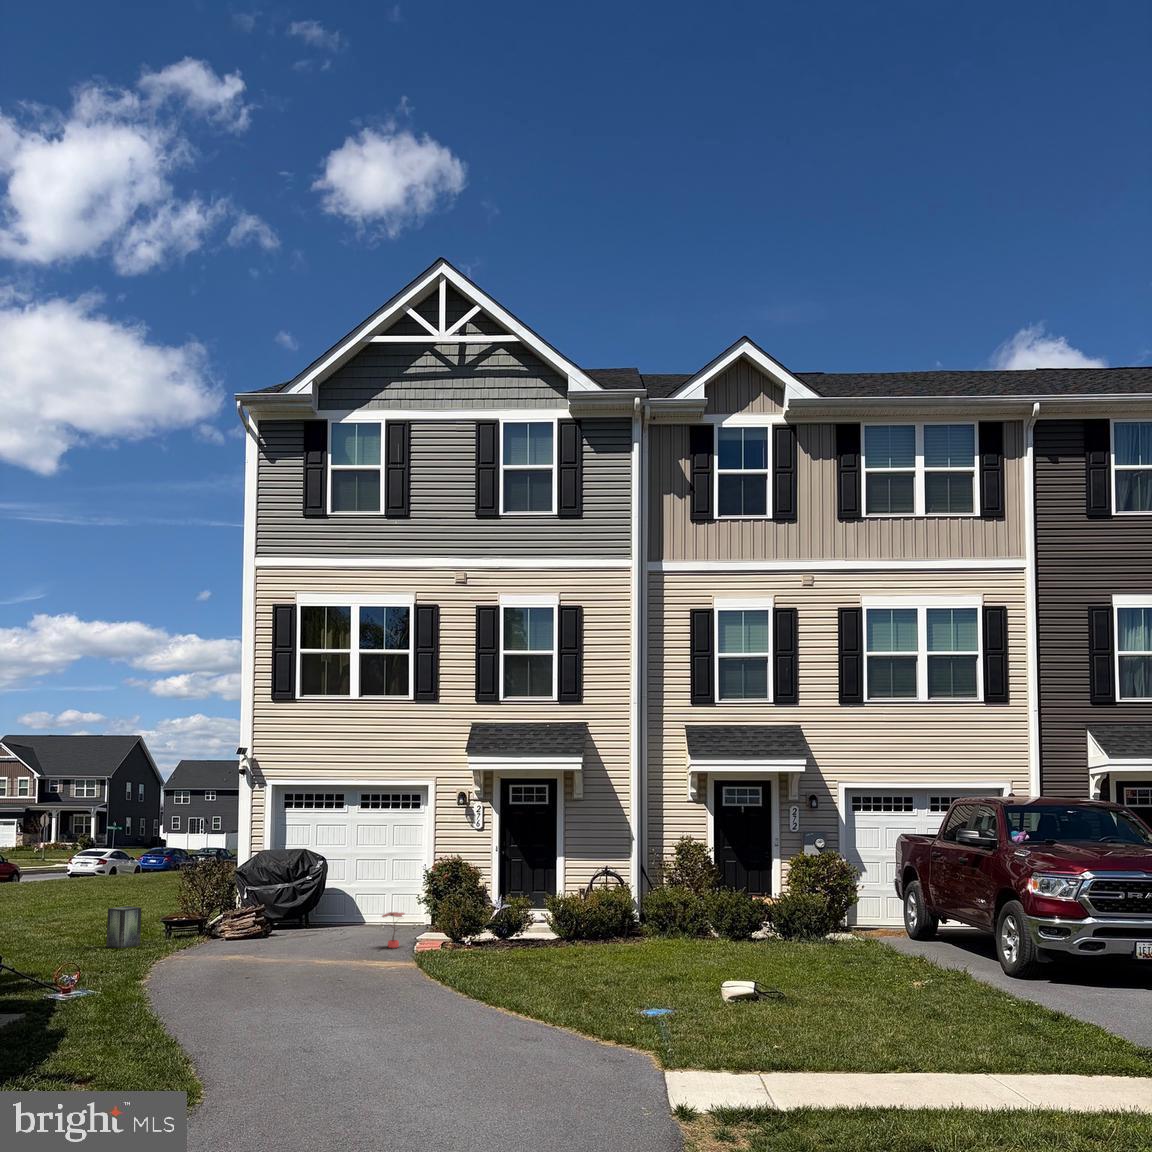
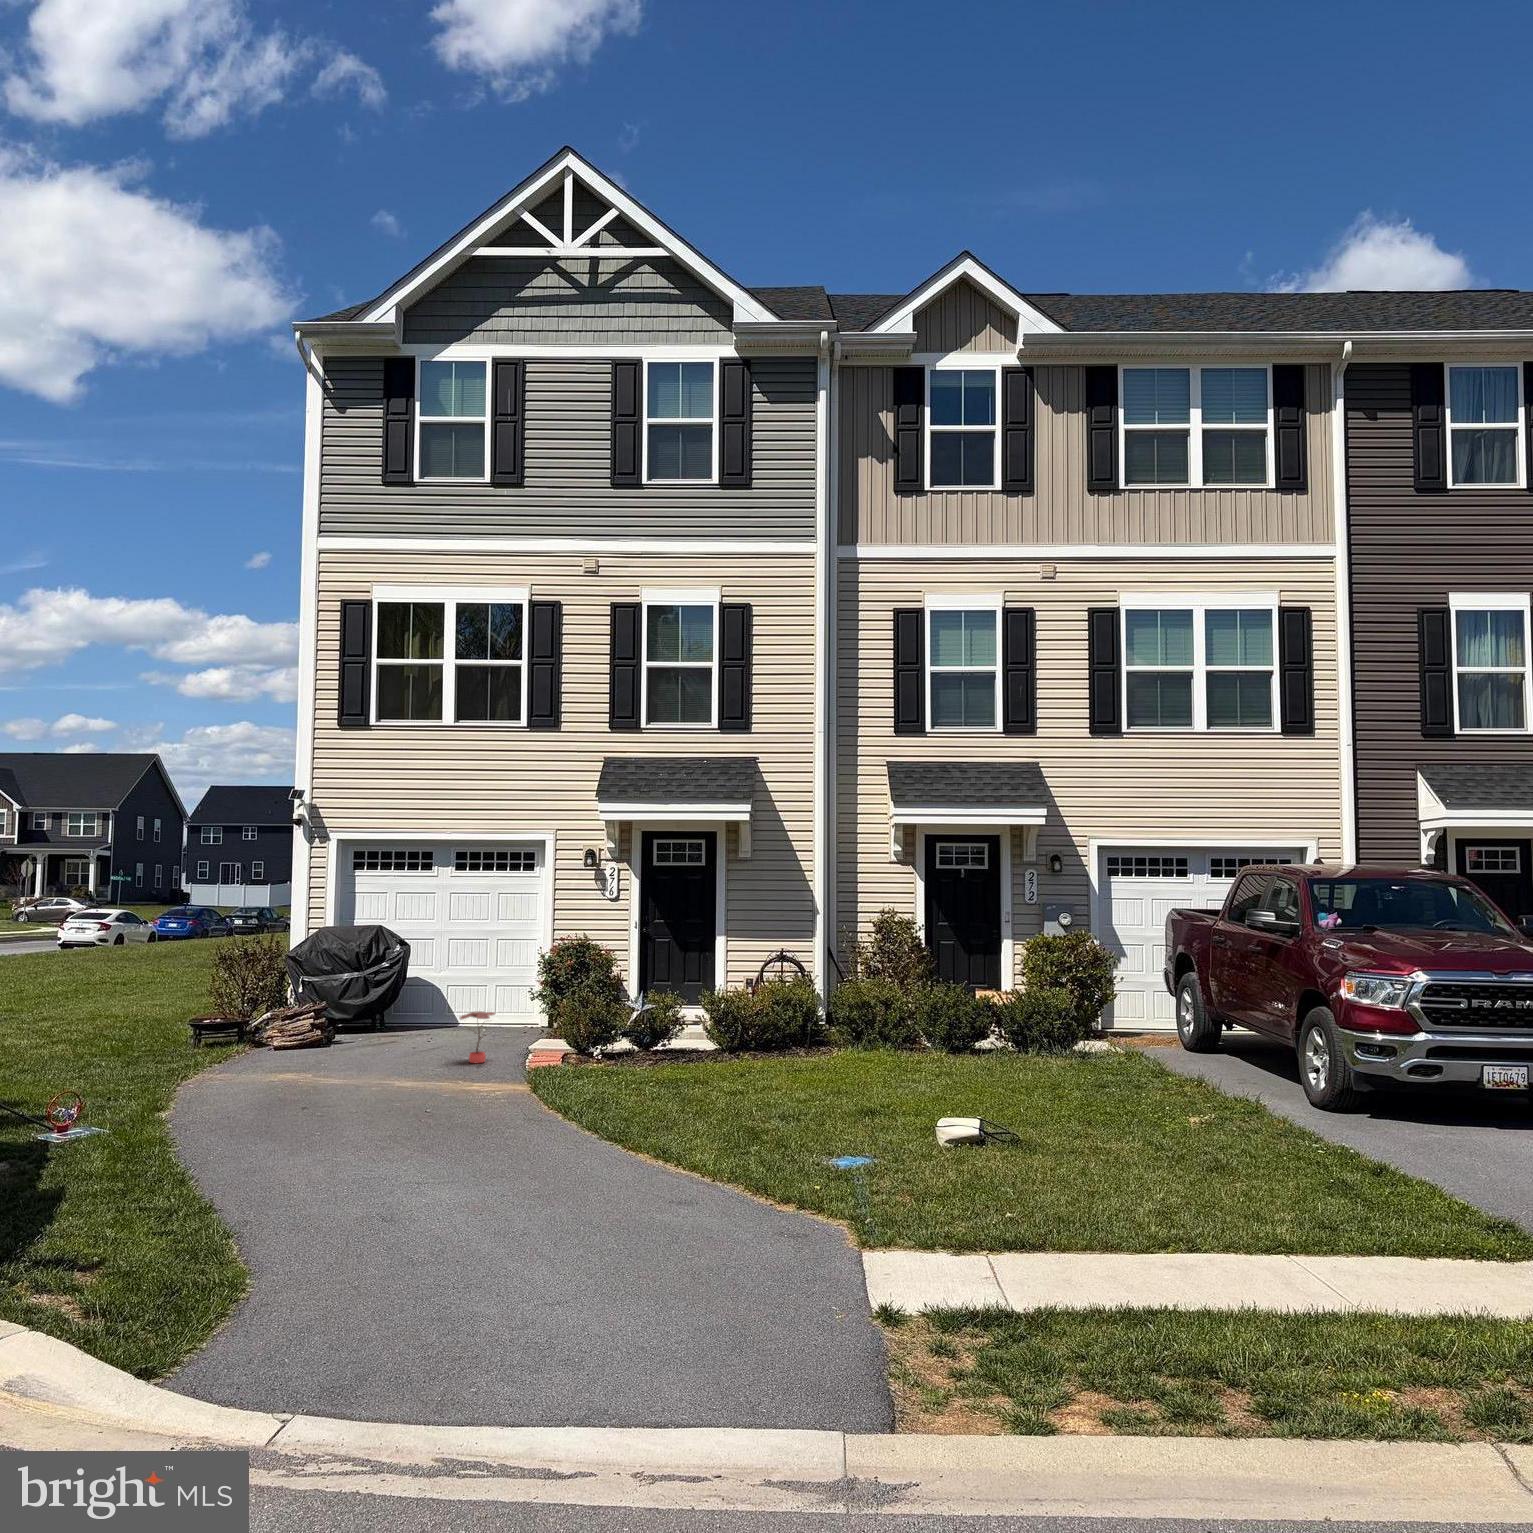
storage box: present [106,906,141,948] -> none [62,1003,116,1065]

